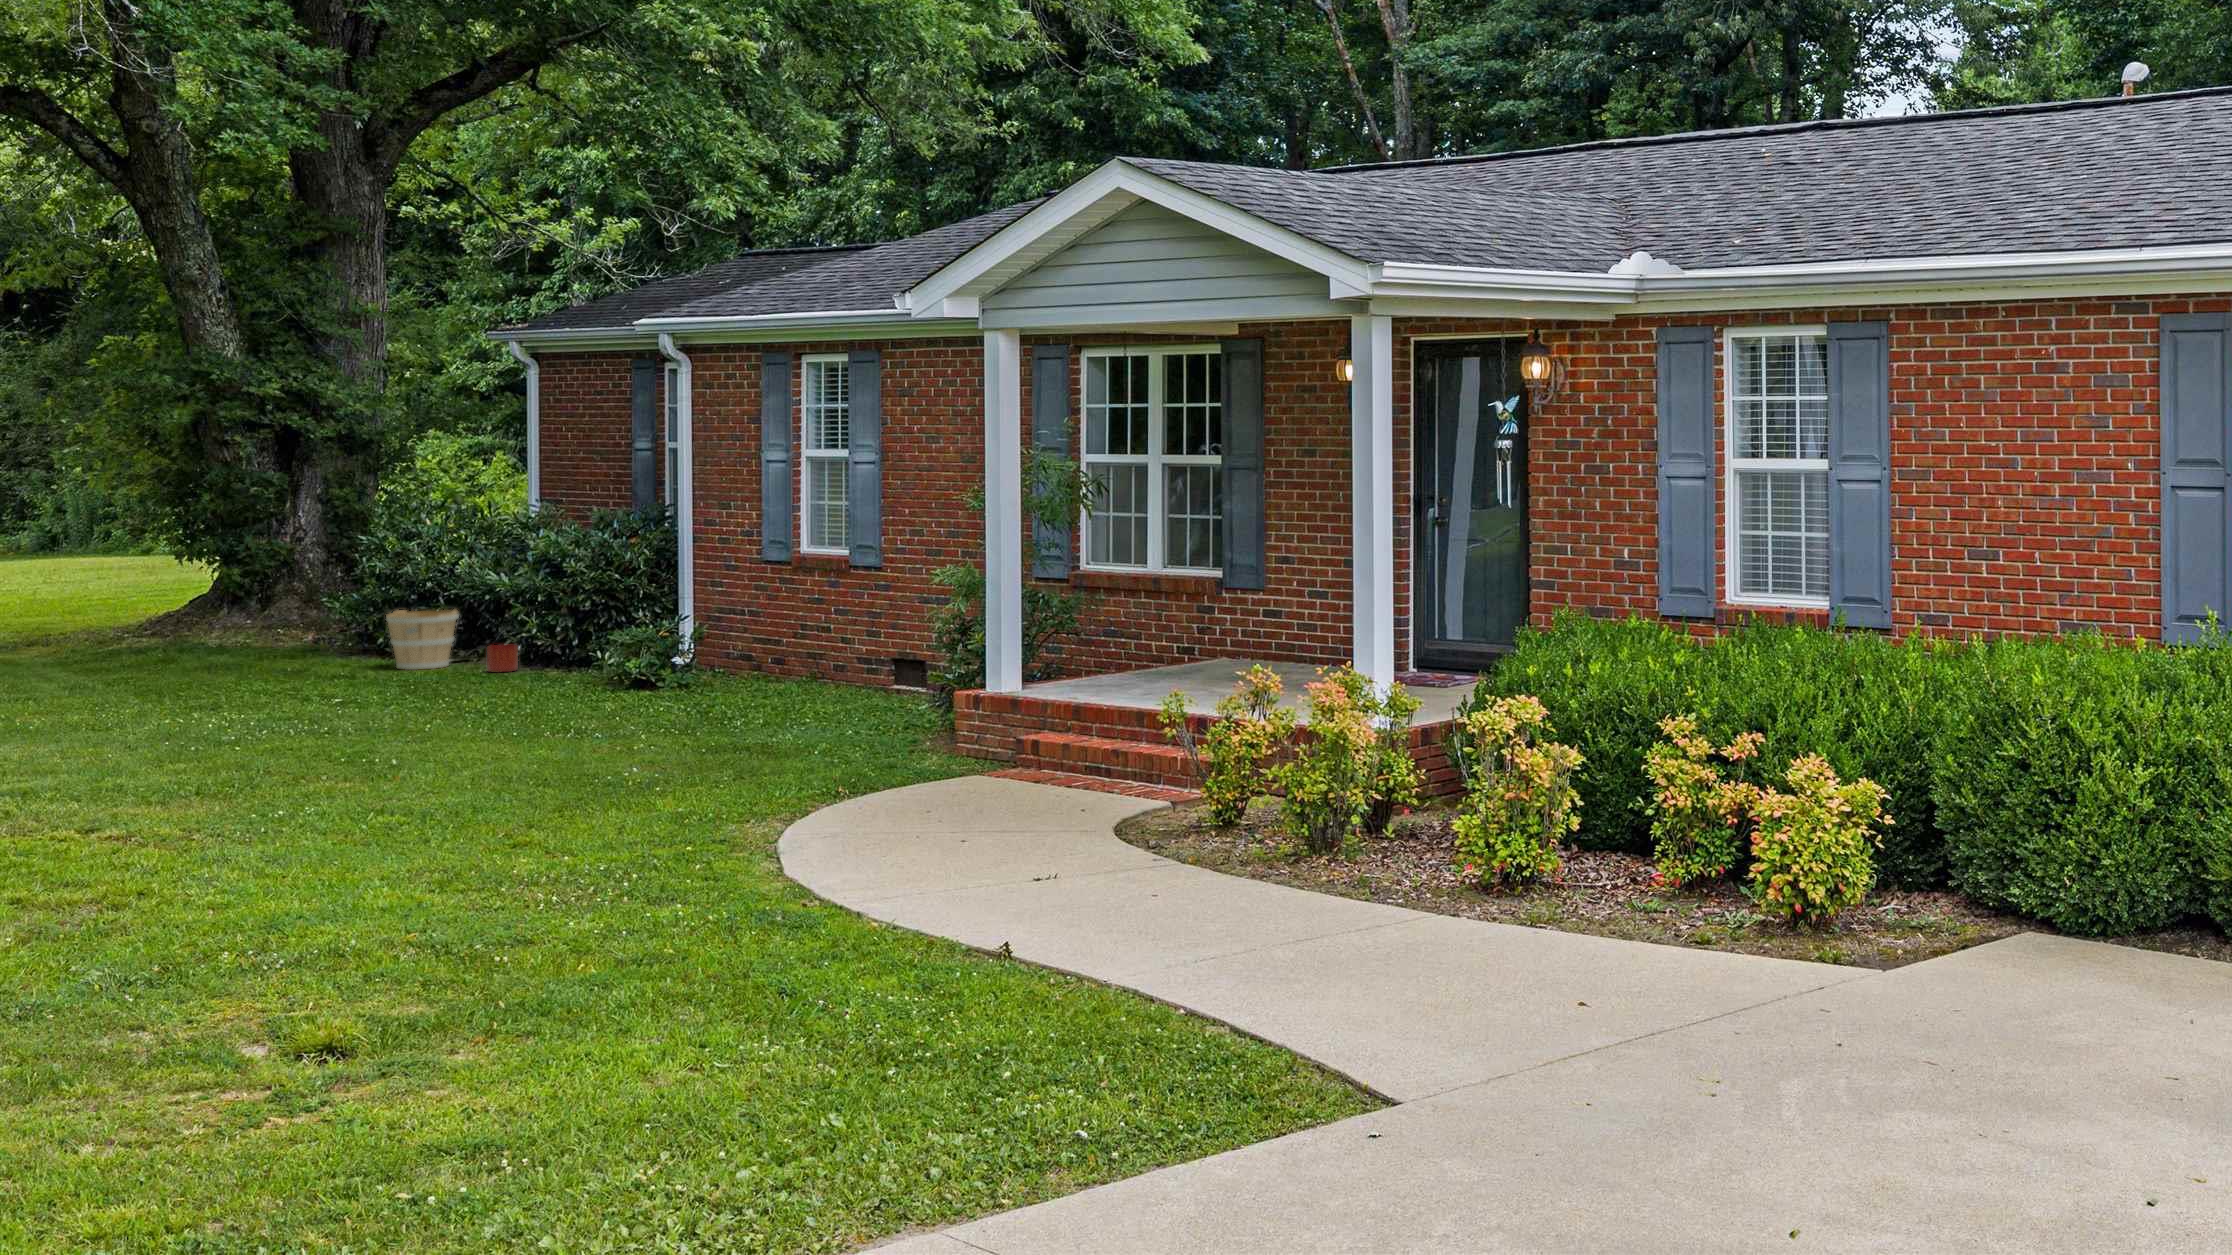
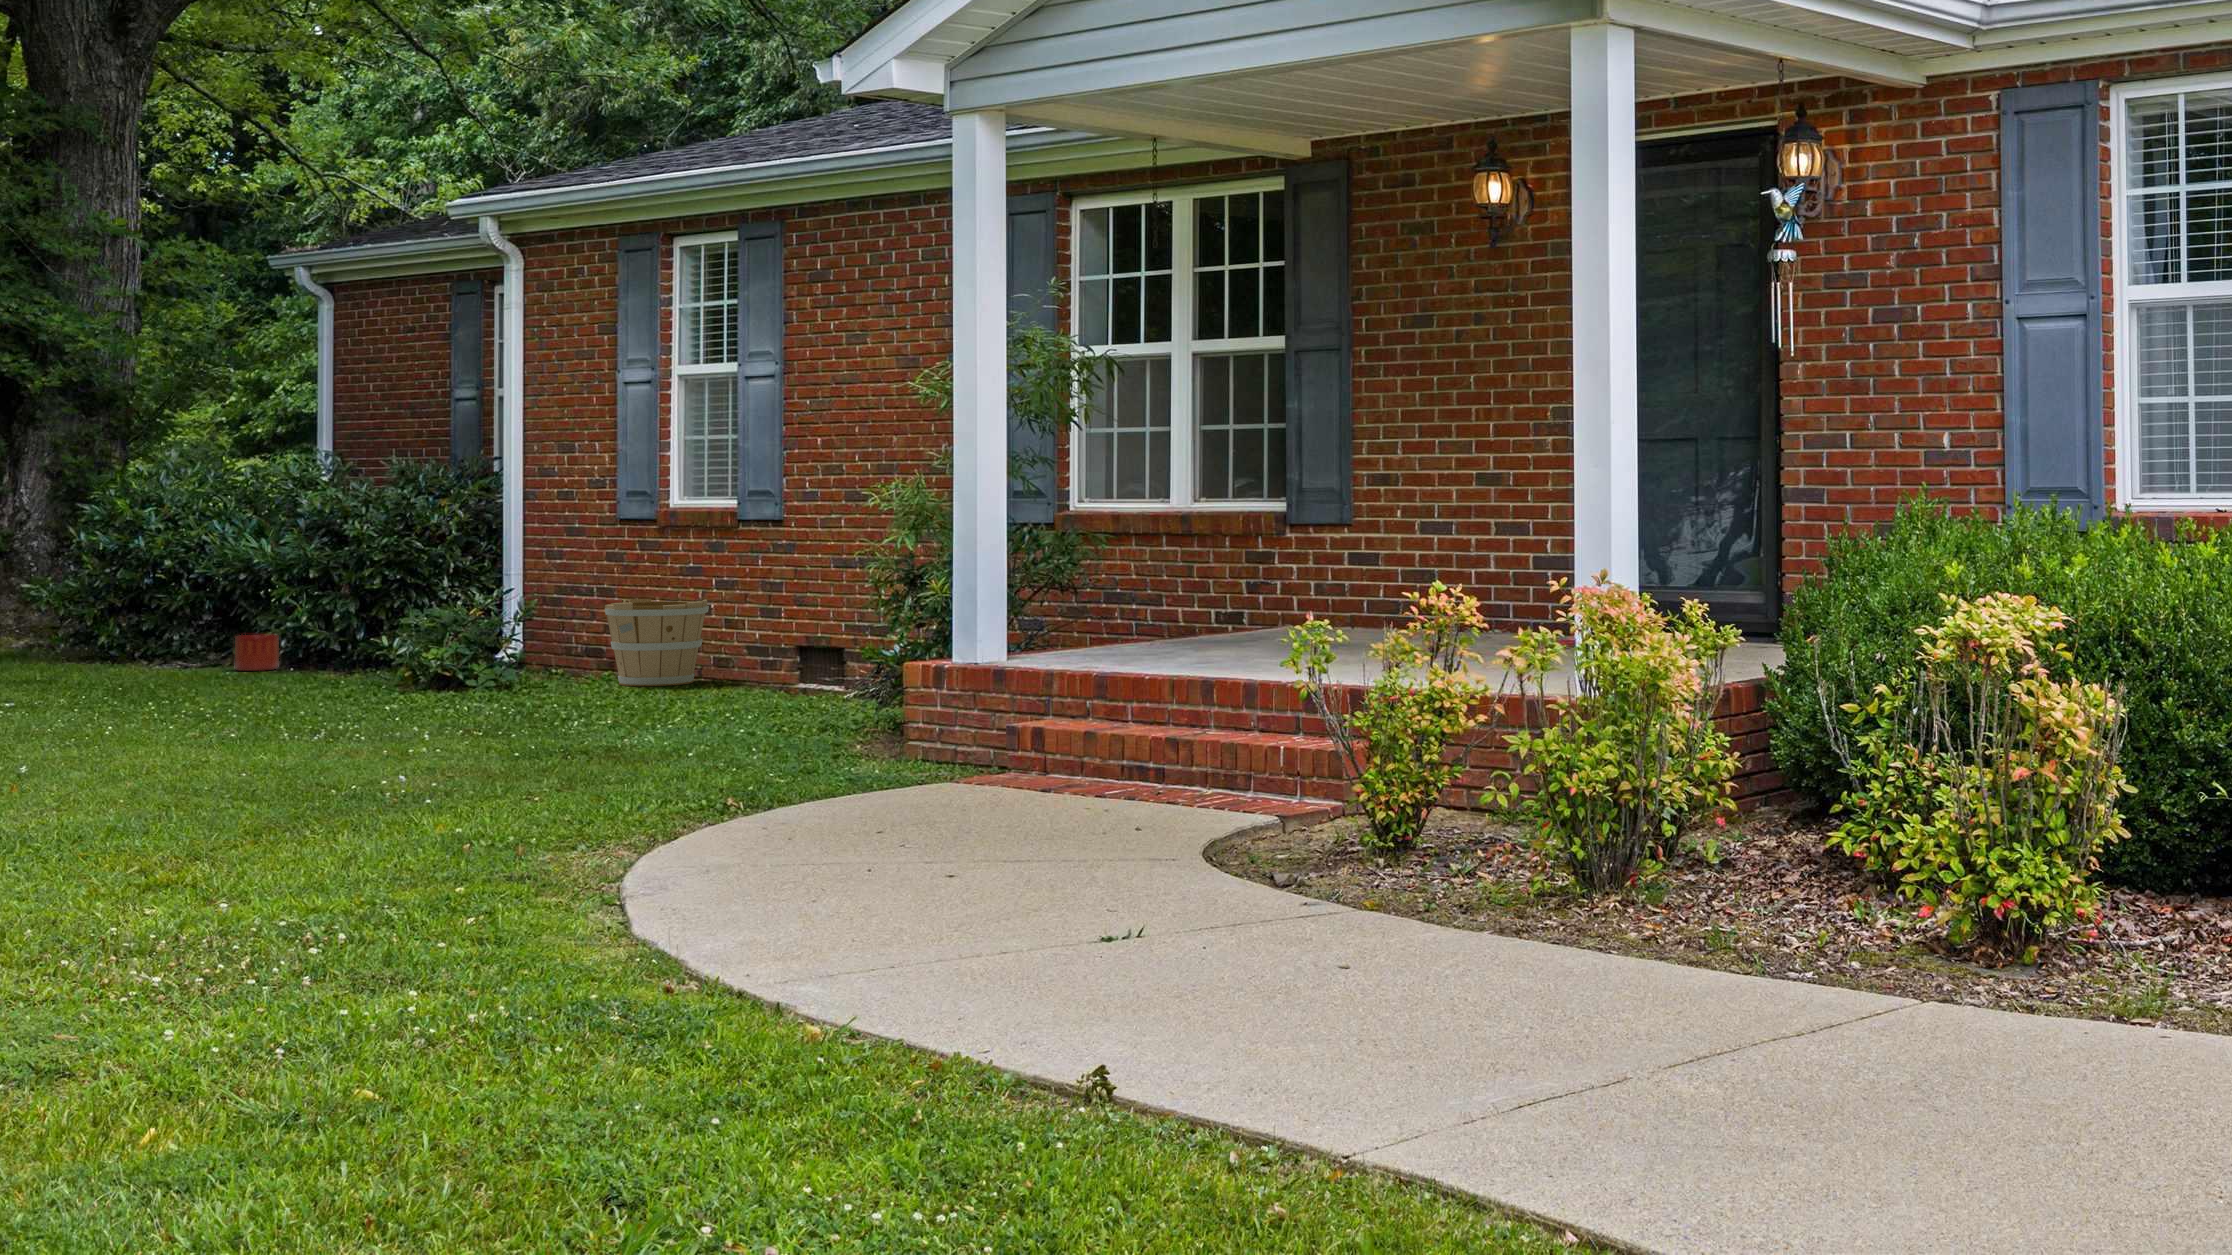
wooden bucket: present [386,610,459,670] -> present [605,599,709,686]

